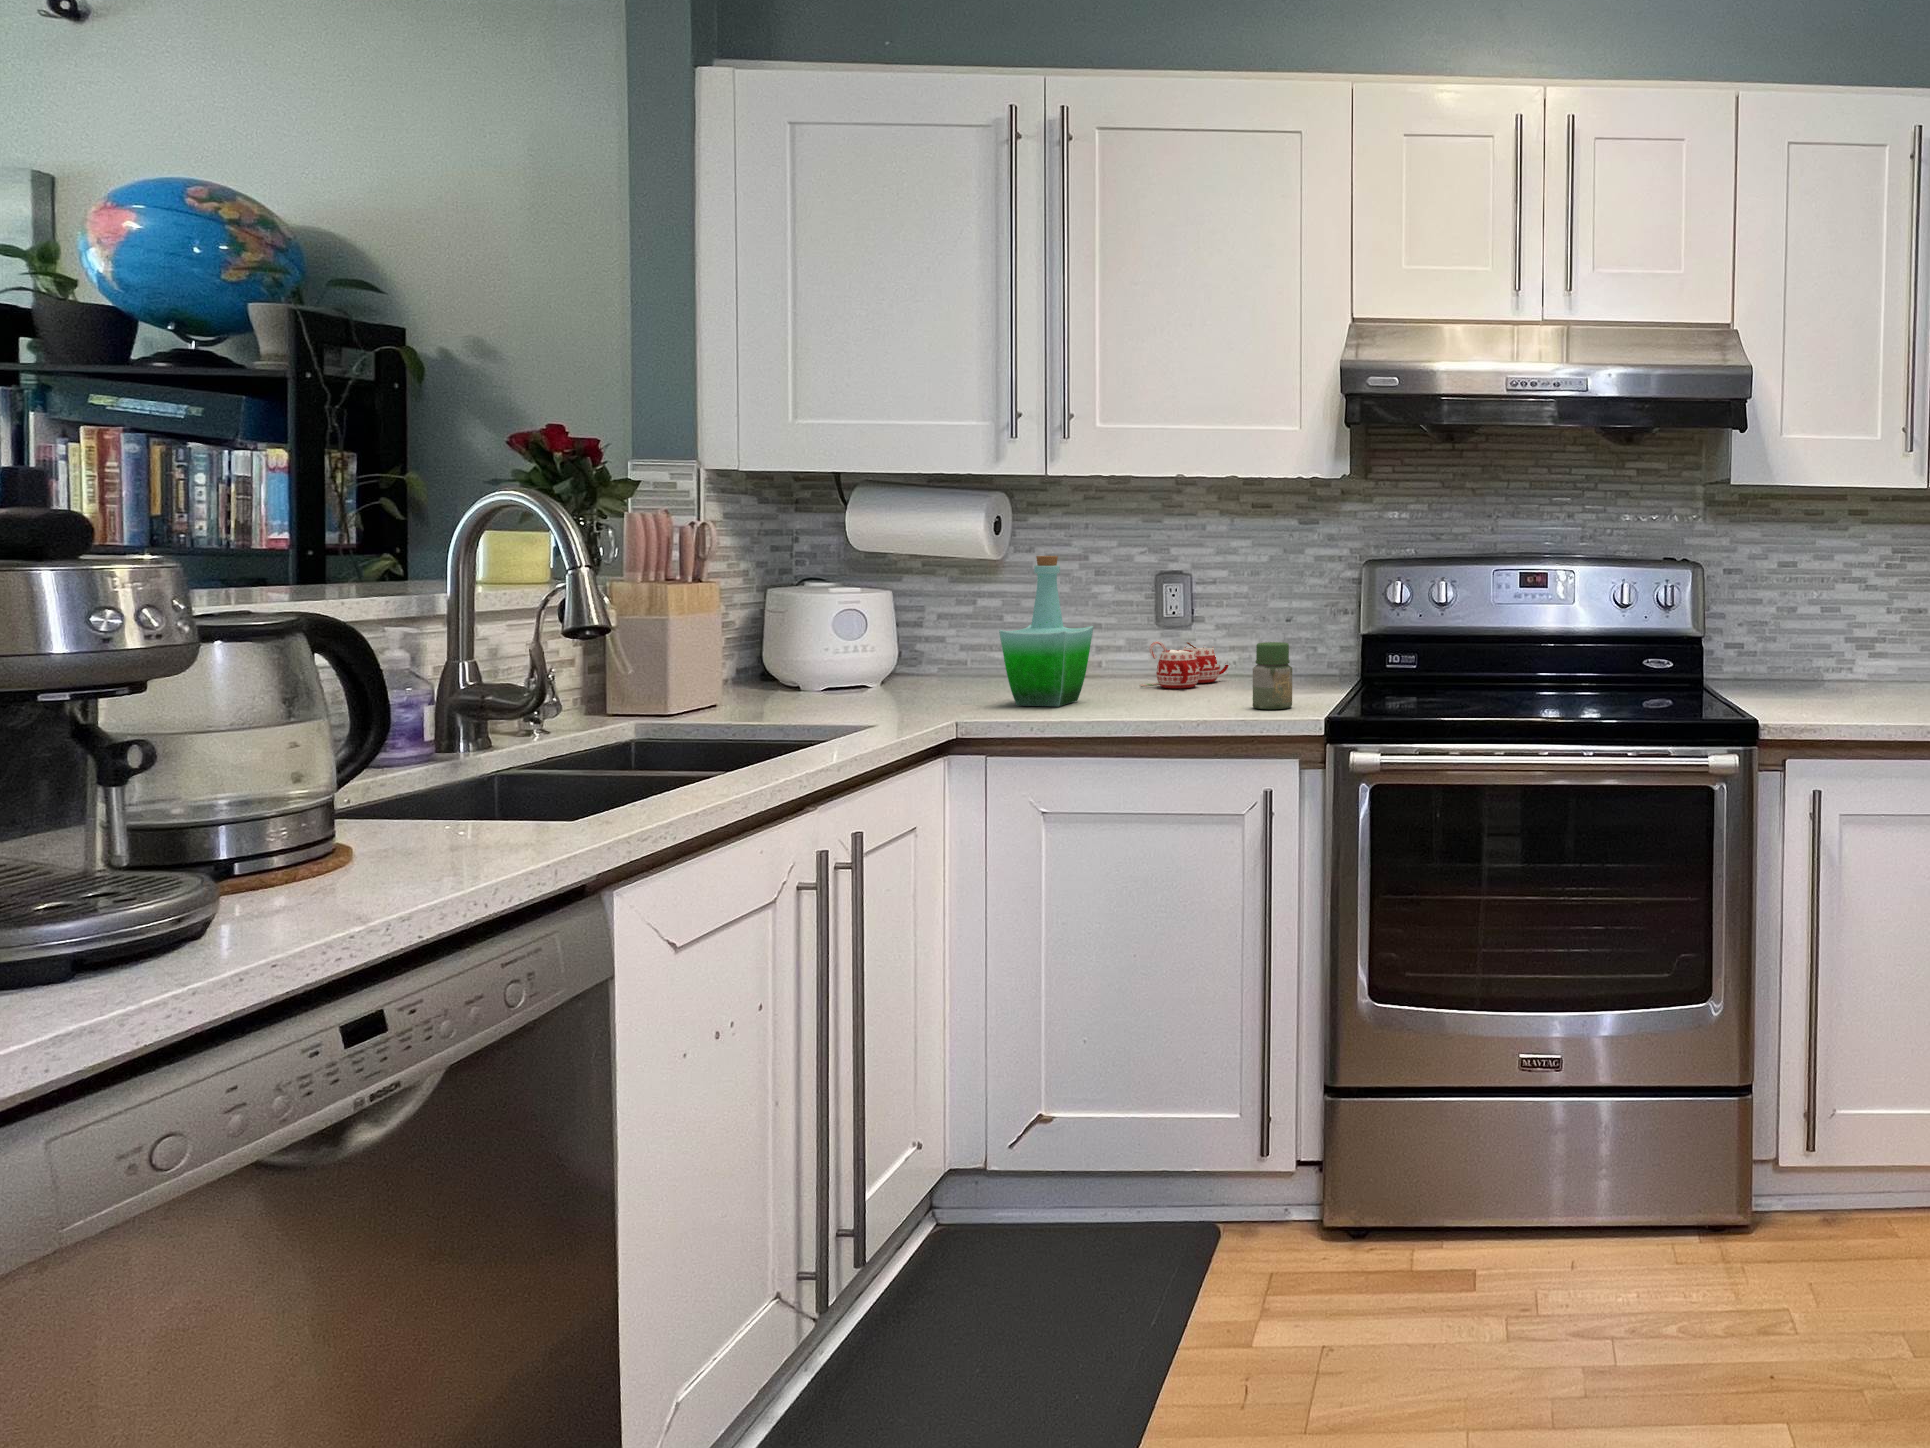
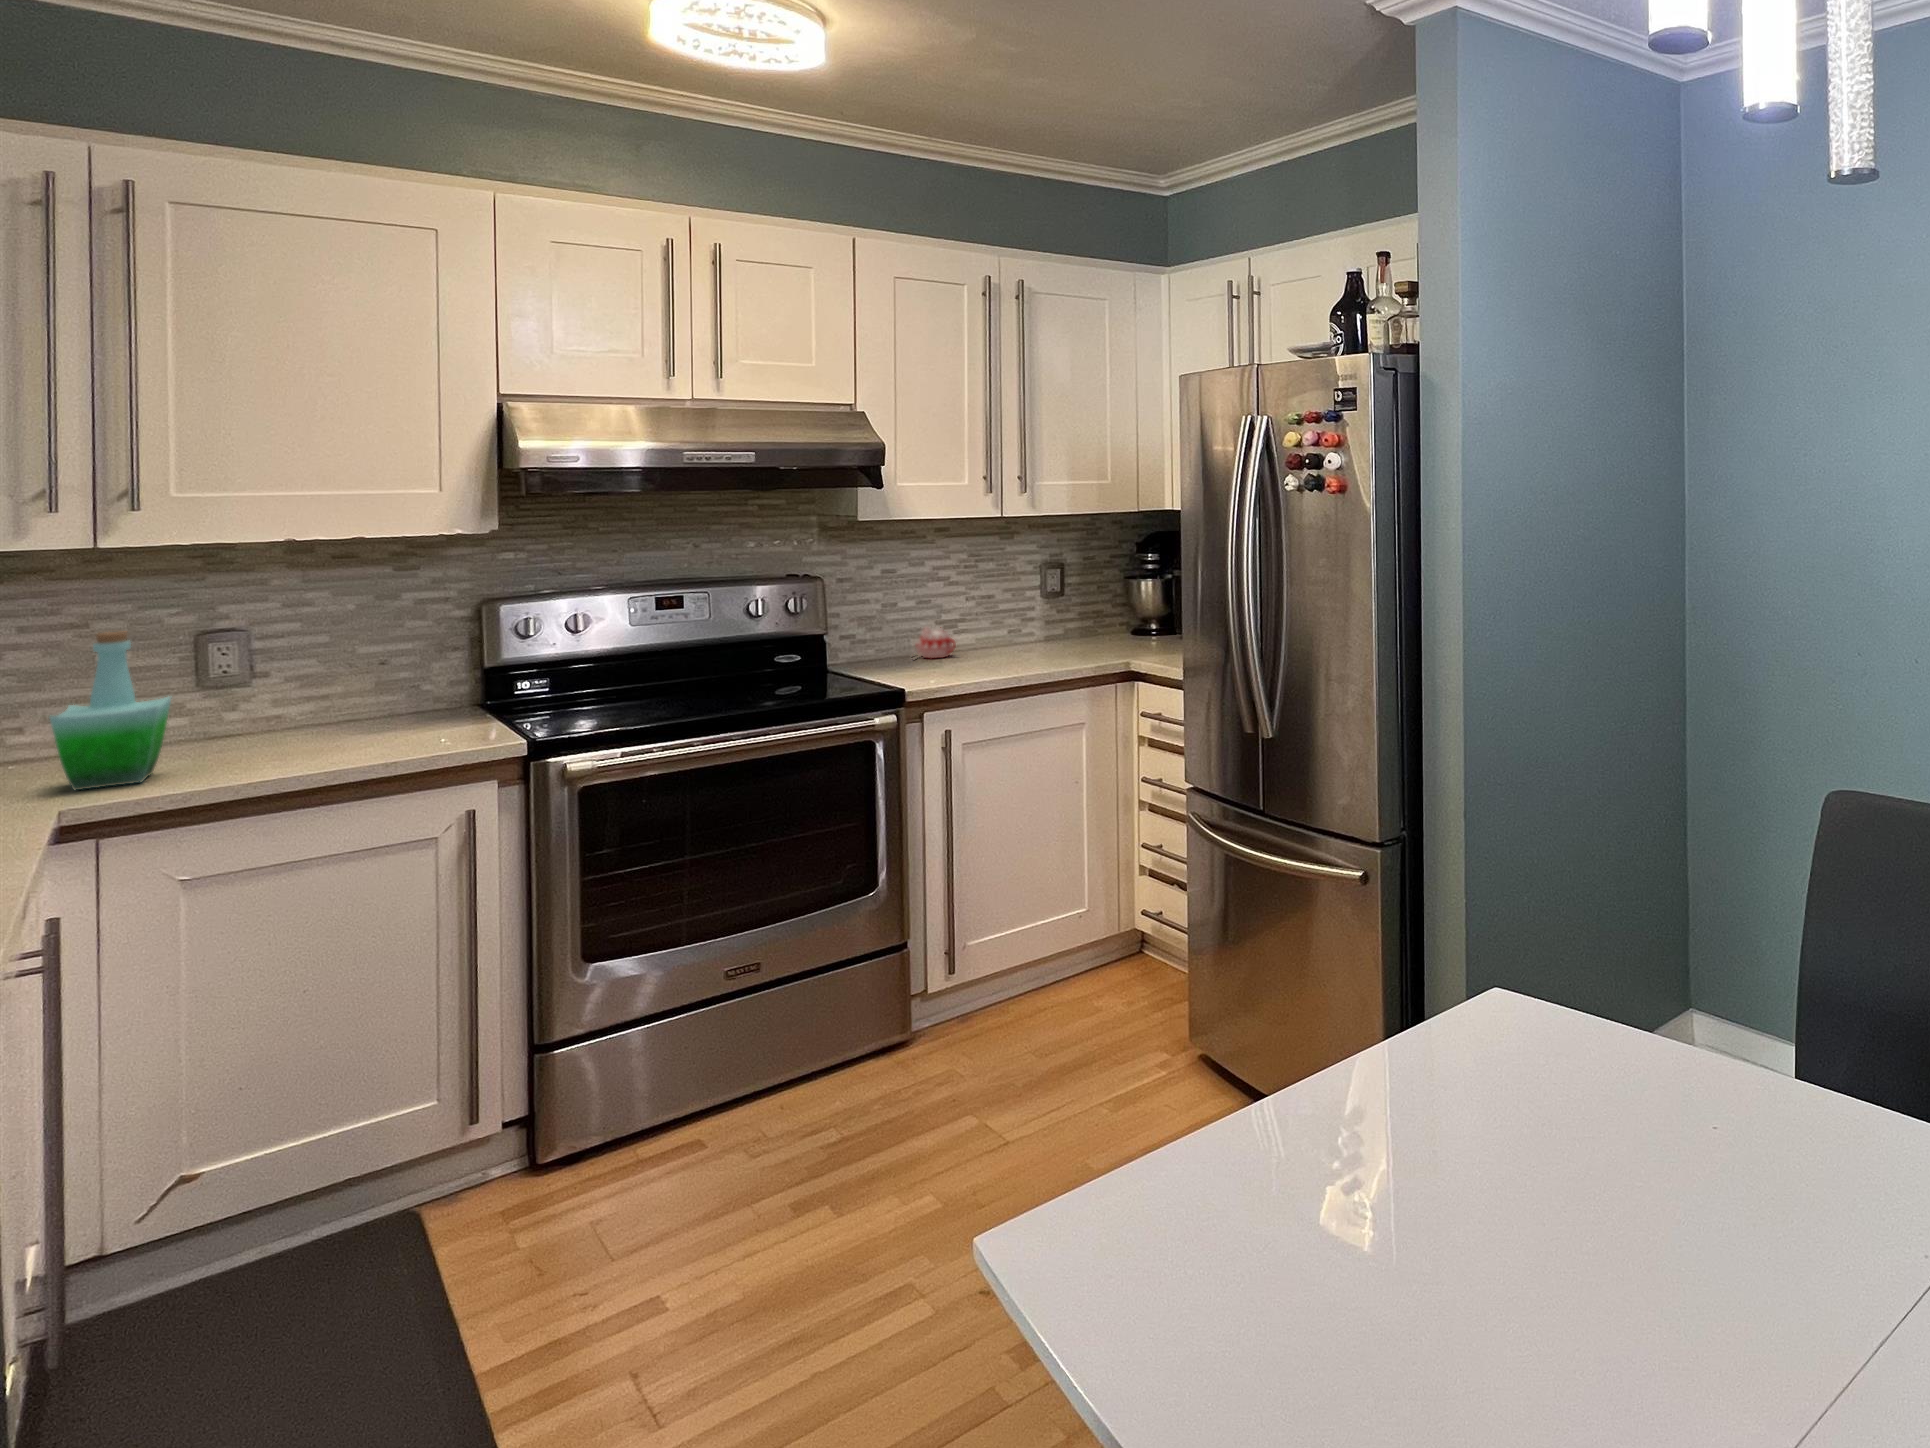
mug: present [1140,641,1229,689] -> present [915,627,956,658]
jar: present [1253,642,1292,709] -> none [408,685,455,747]

